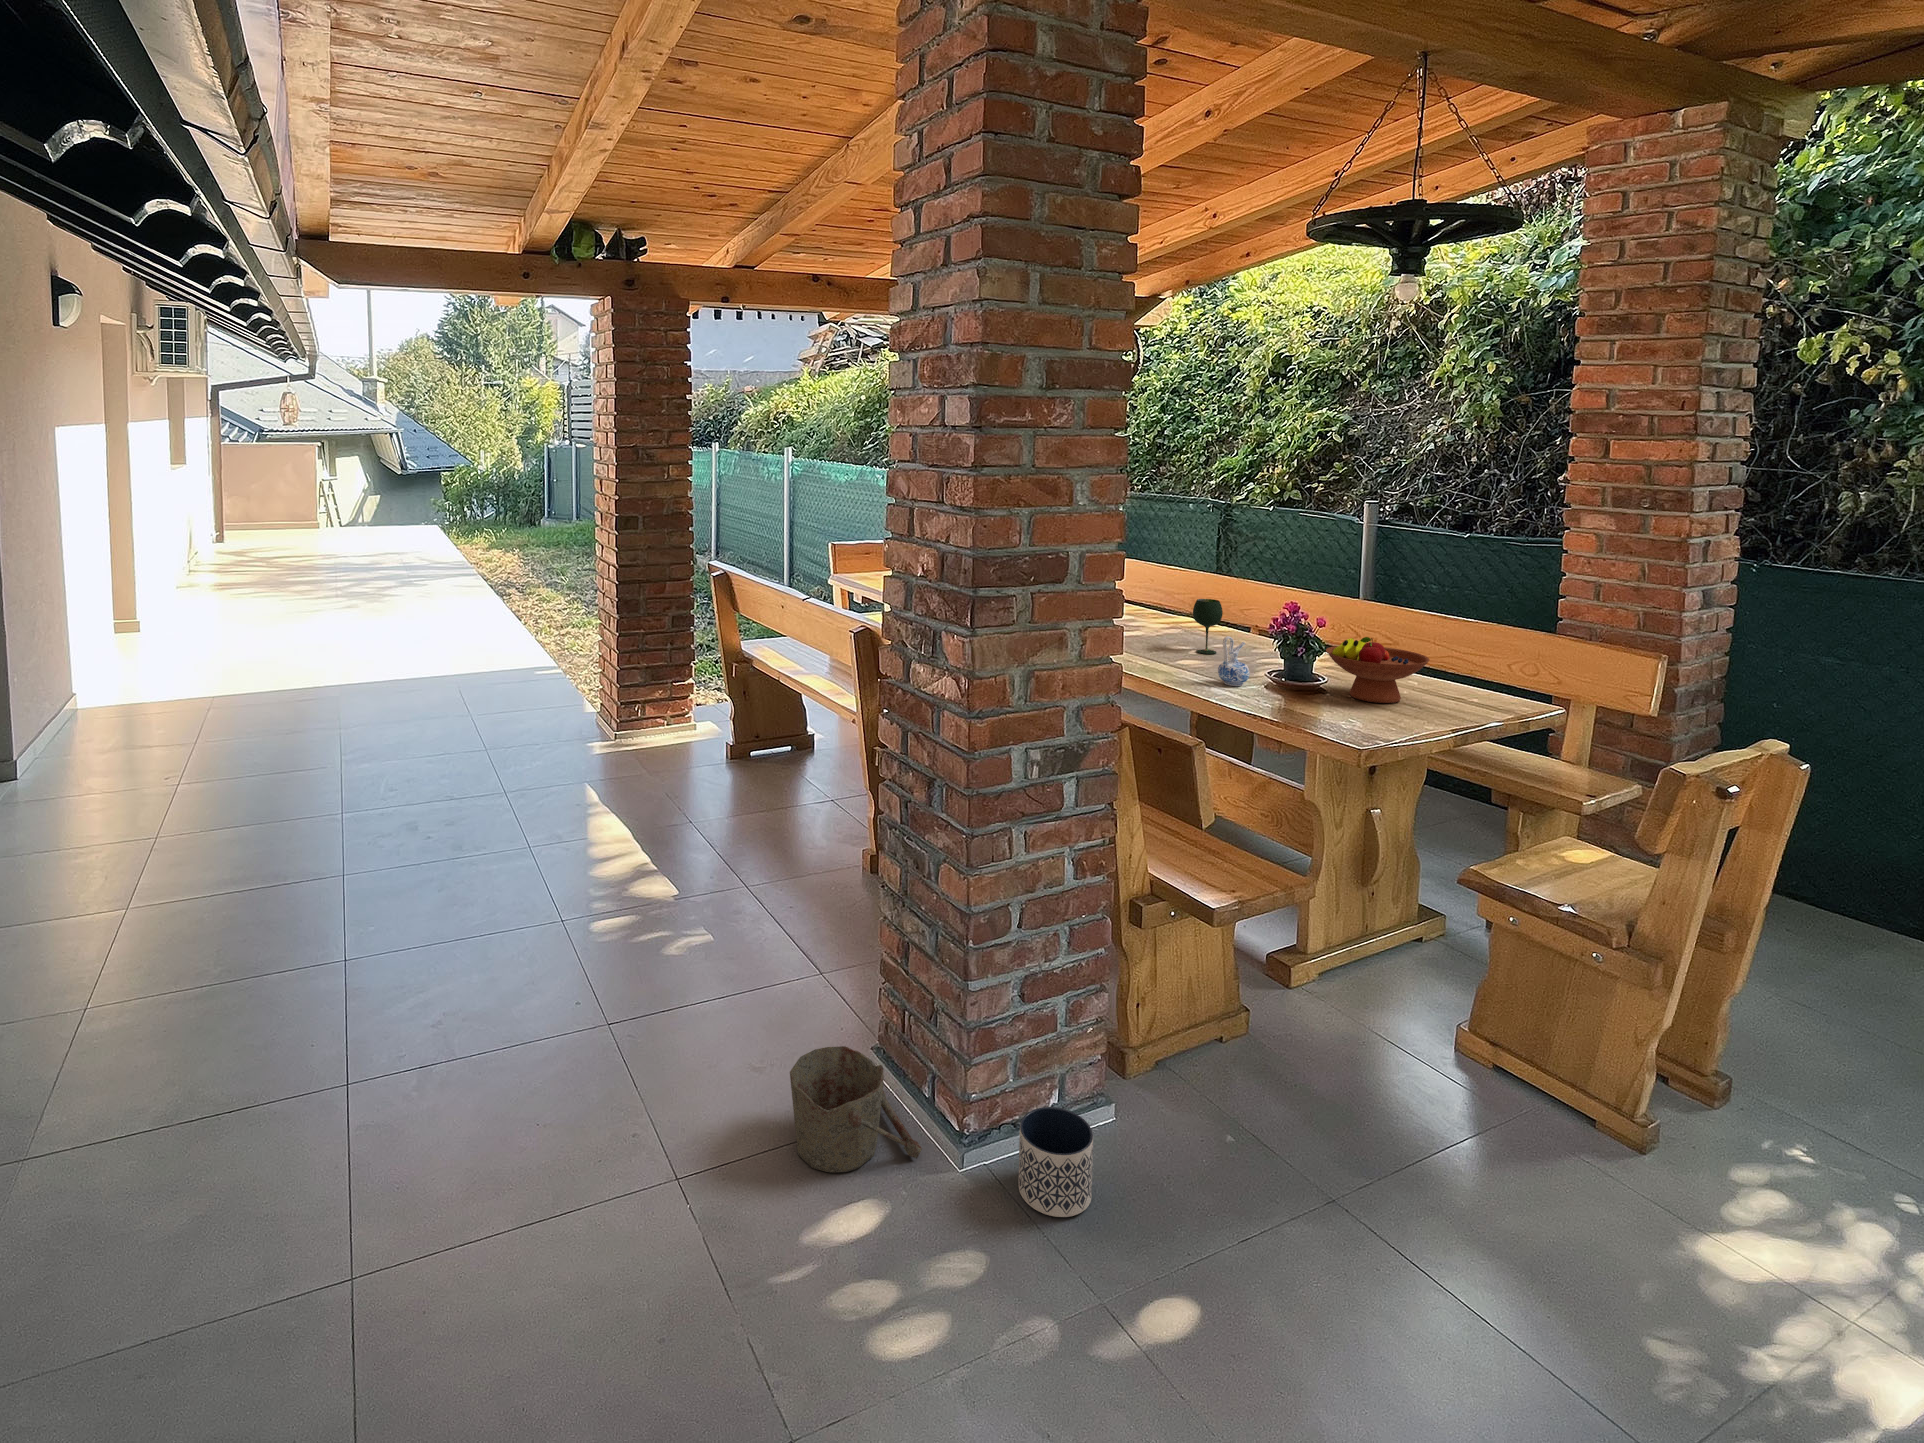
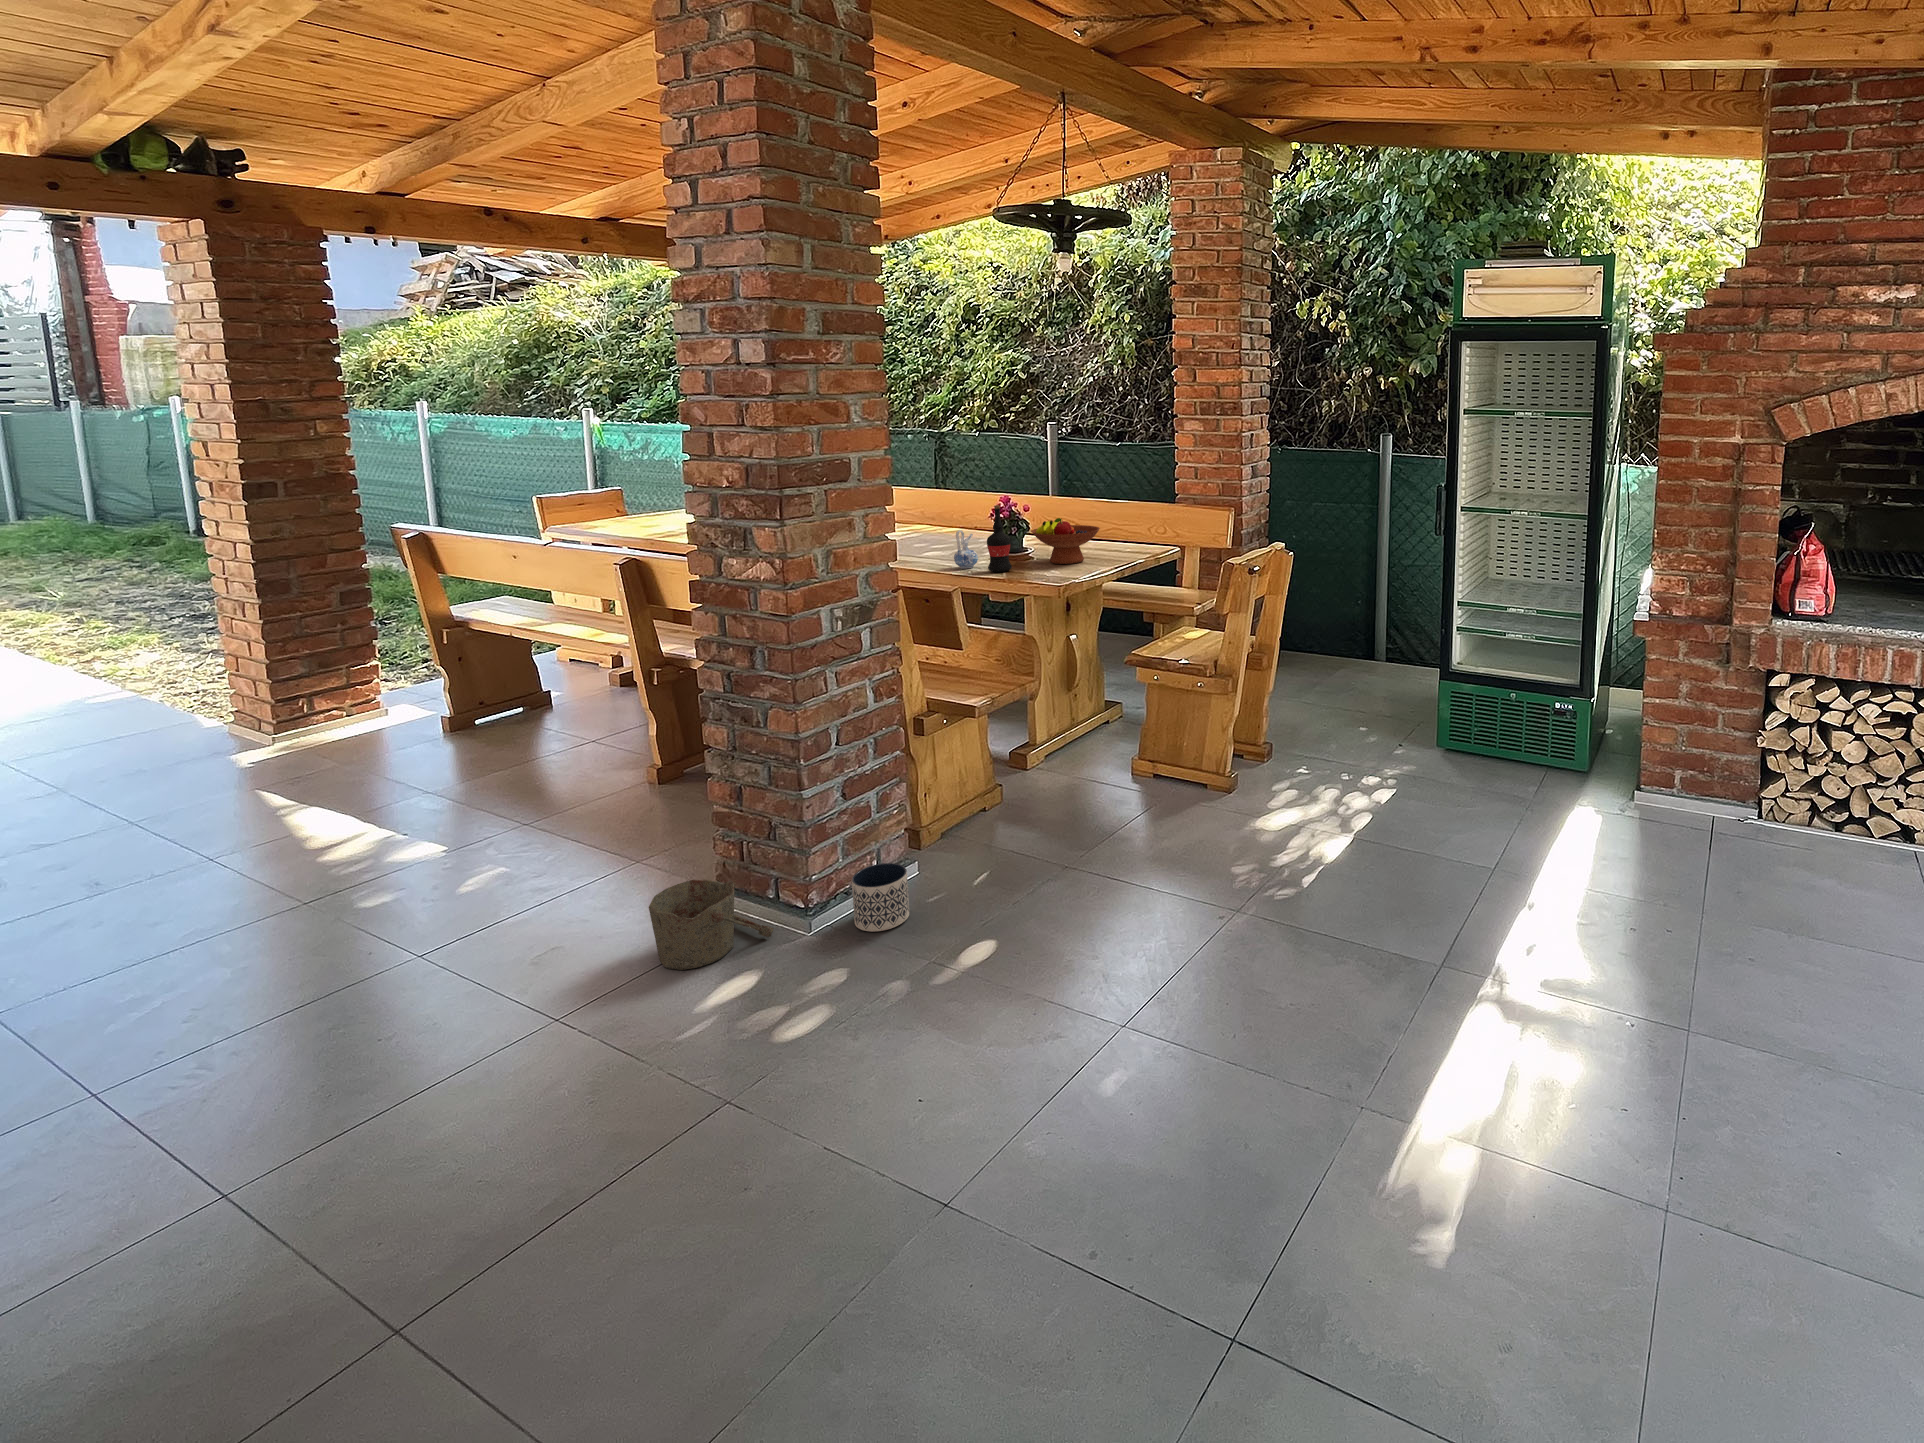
wine glass: present [1193,599,1223,654] -> none [928,507,951,552]
wine bottle: none [1261,612,1295,700] -> present [987,505,1012,572]

